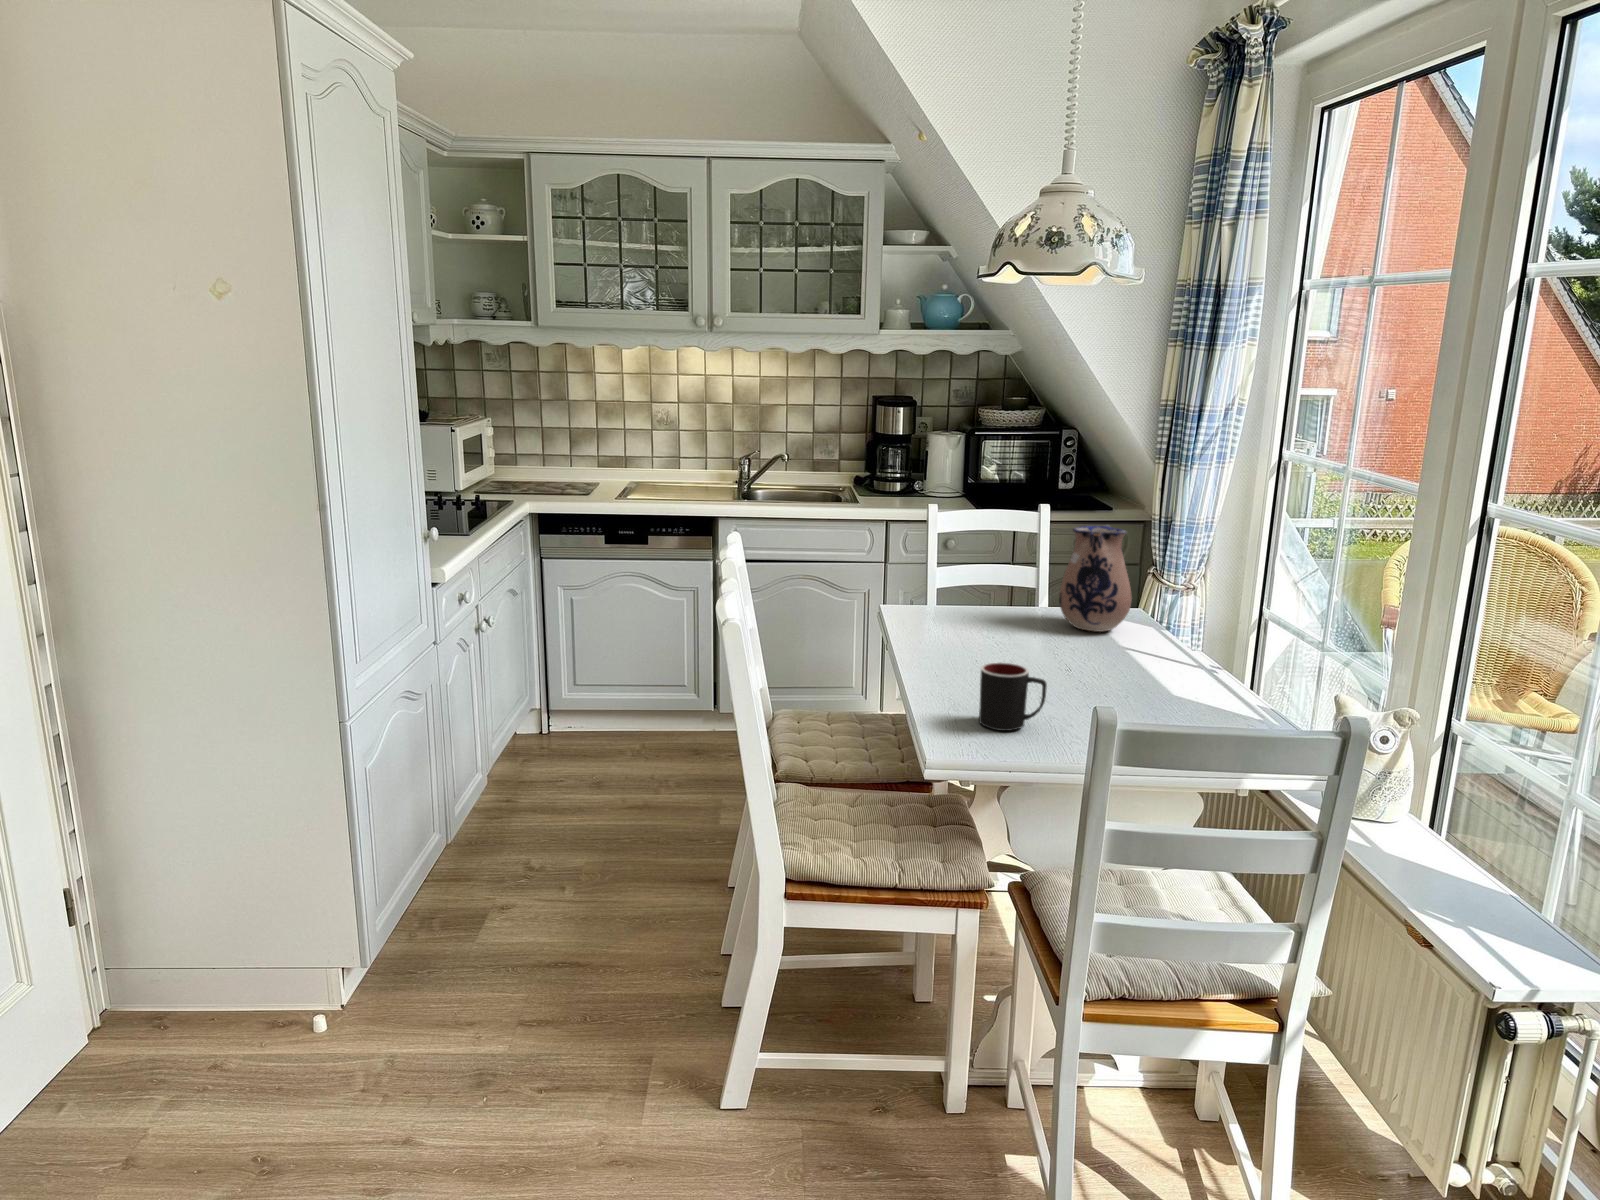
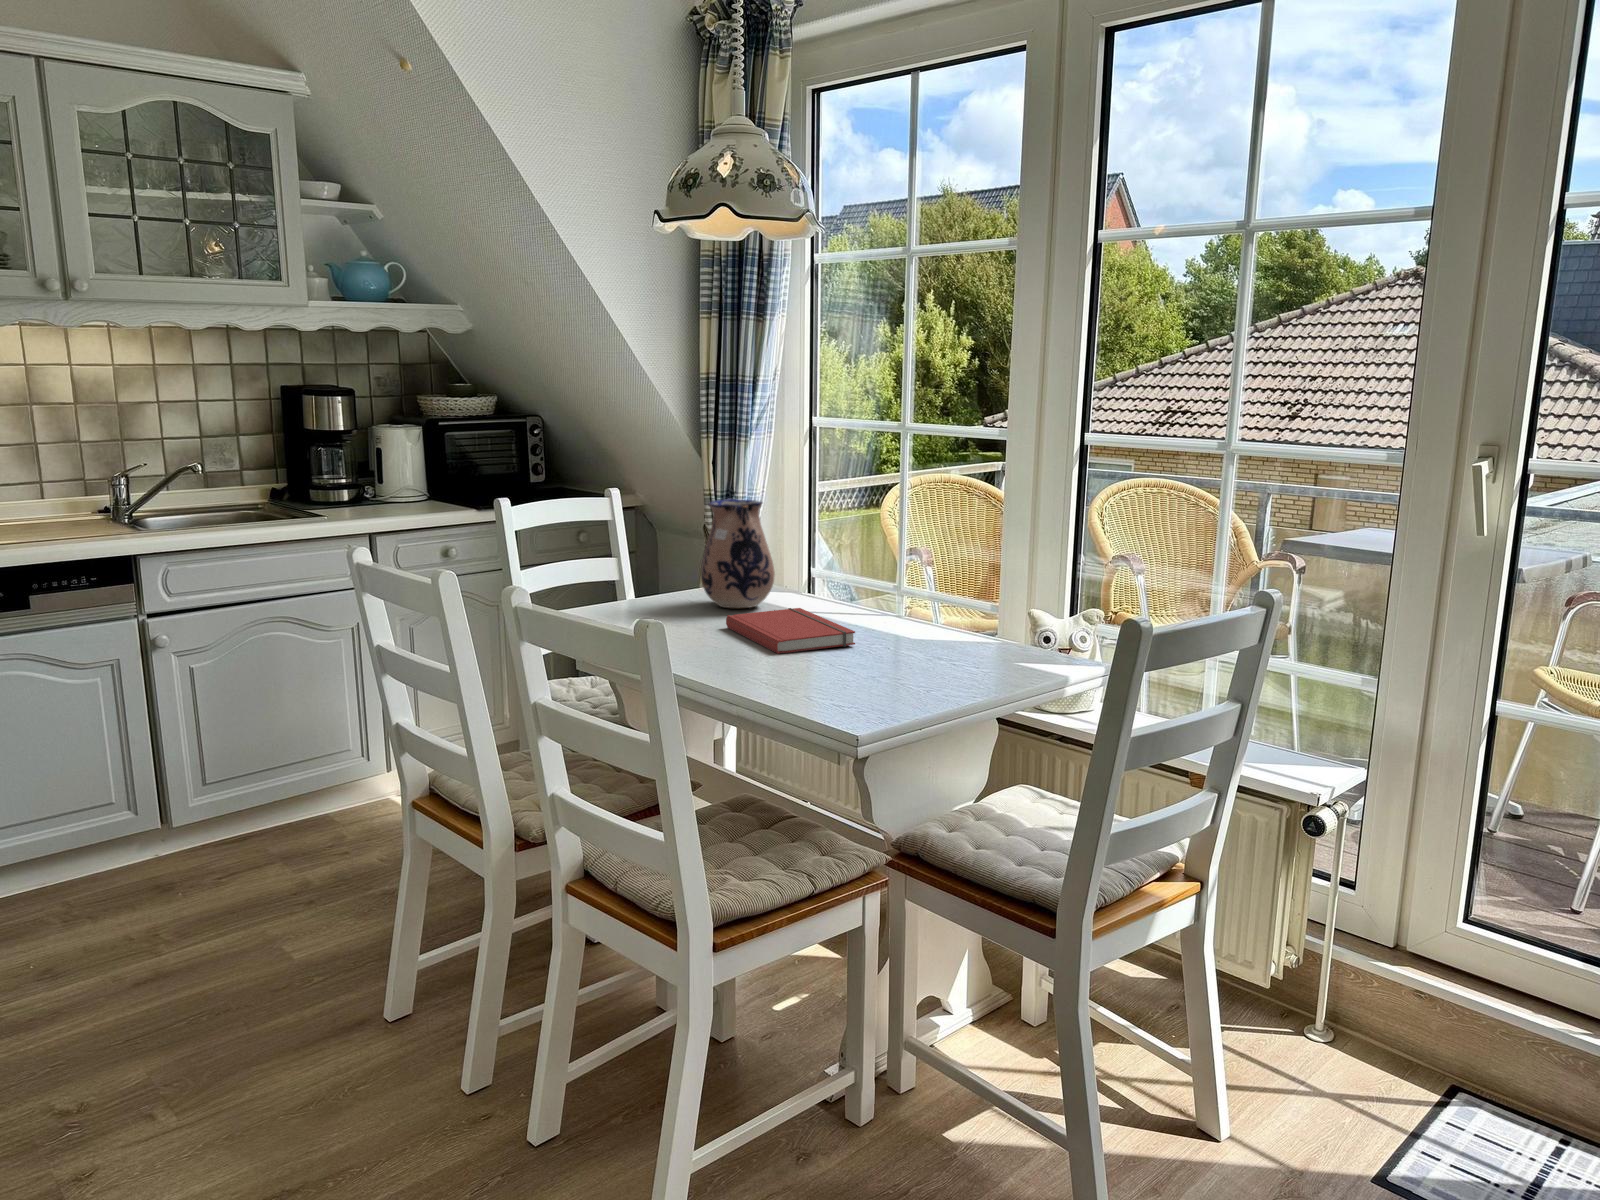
book: none [1031,633,1120,683] -> present [726,608,855,654]
mug: present [979,662,1047,731] -> none [820,633,888,705]

